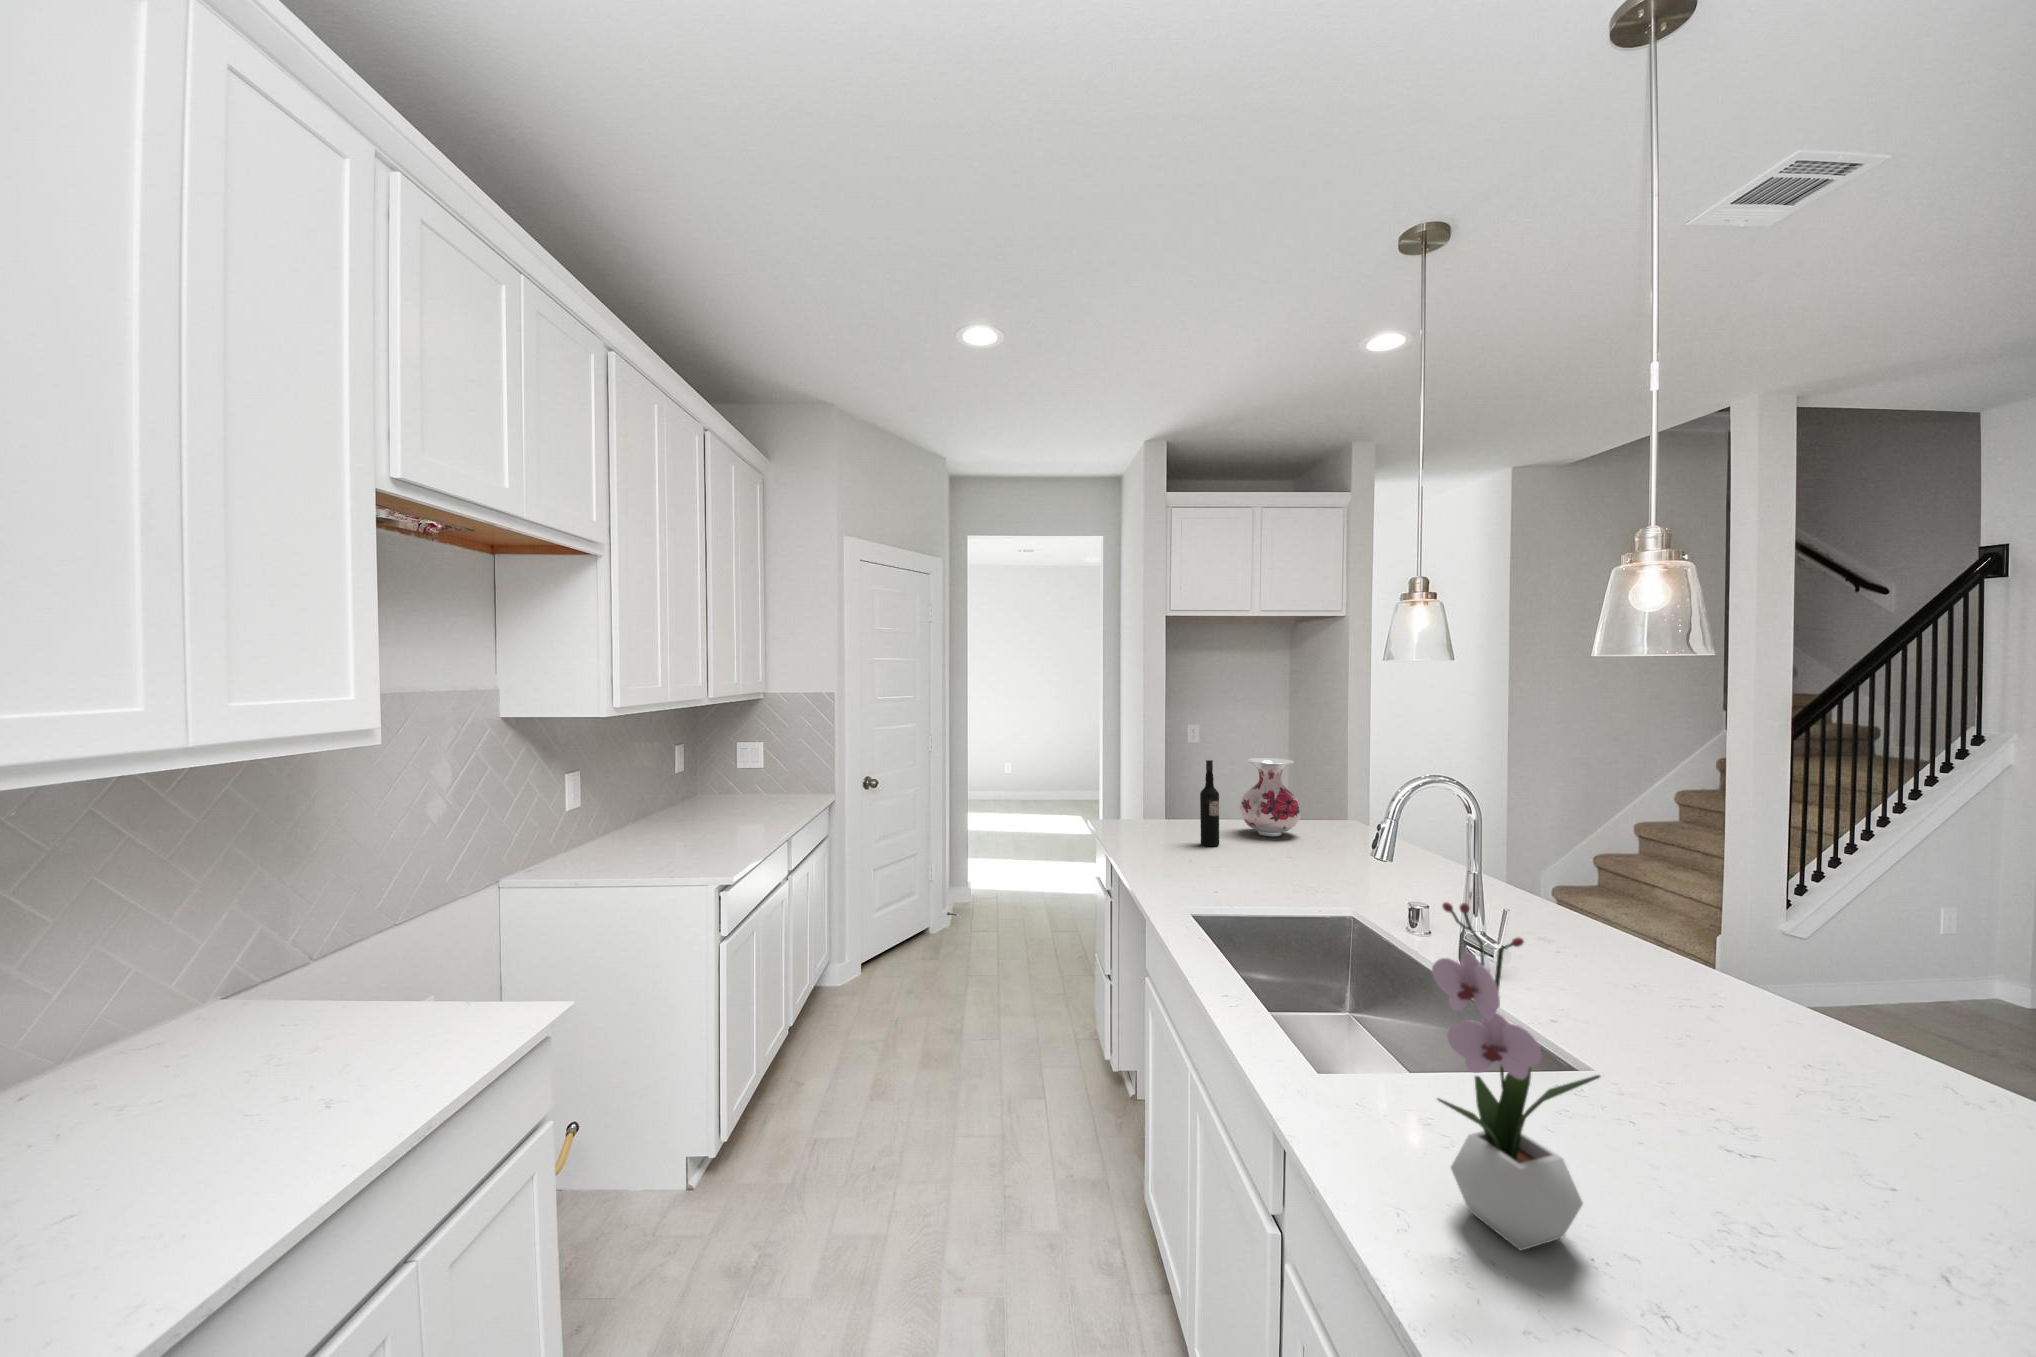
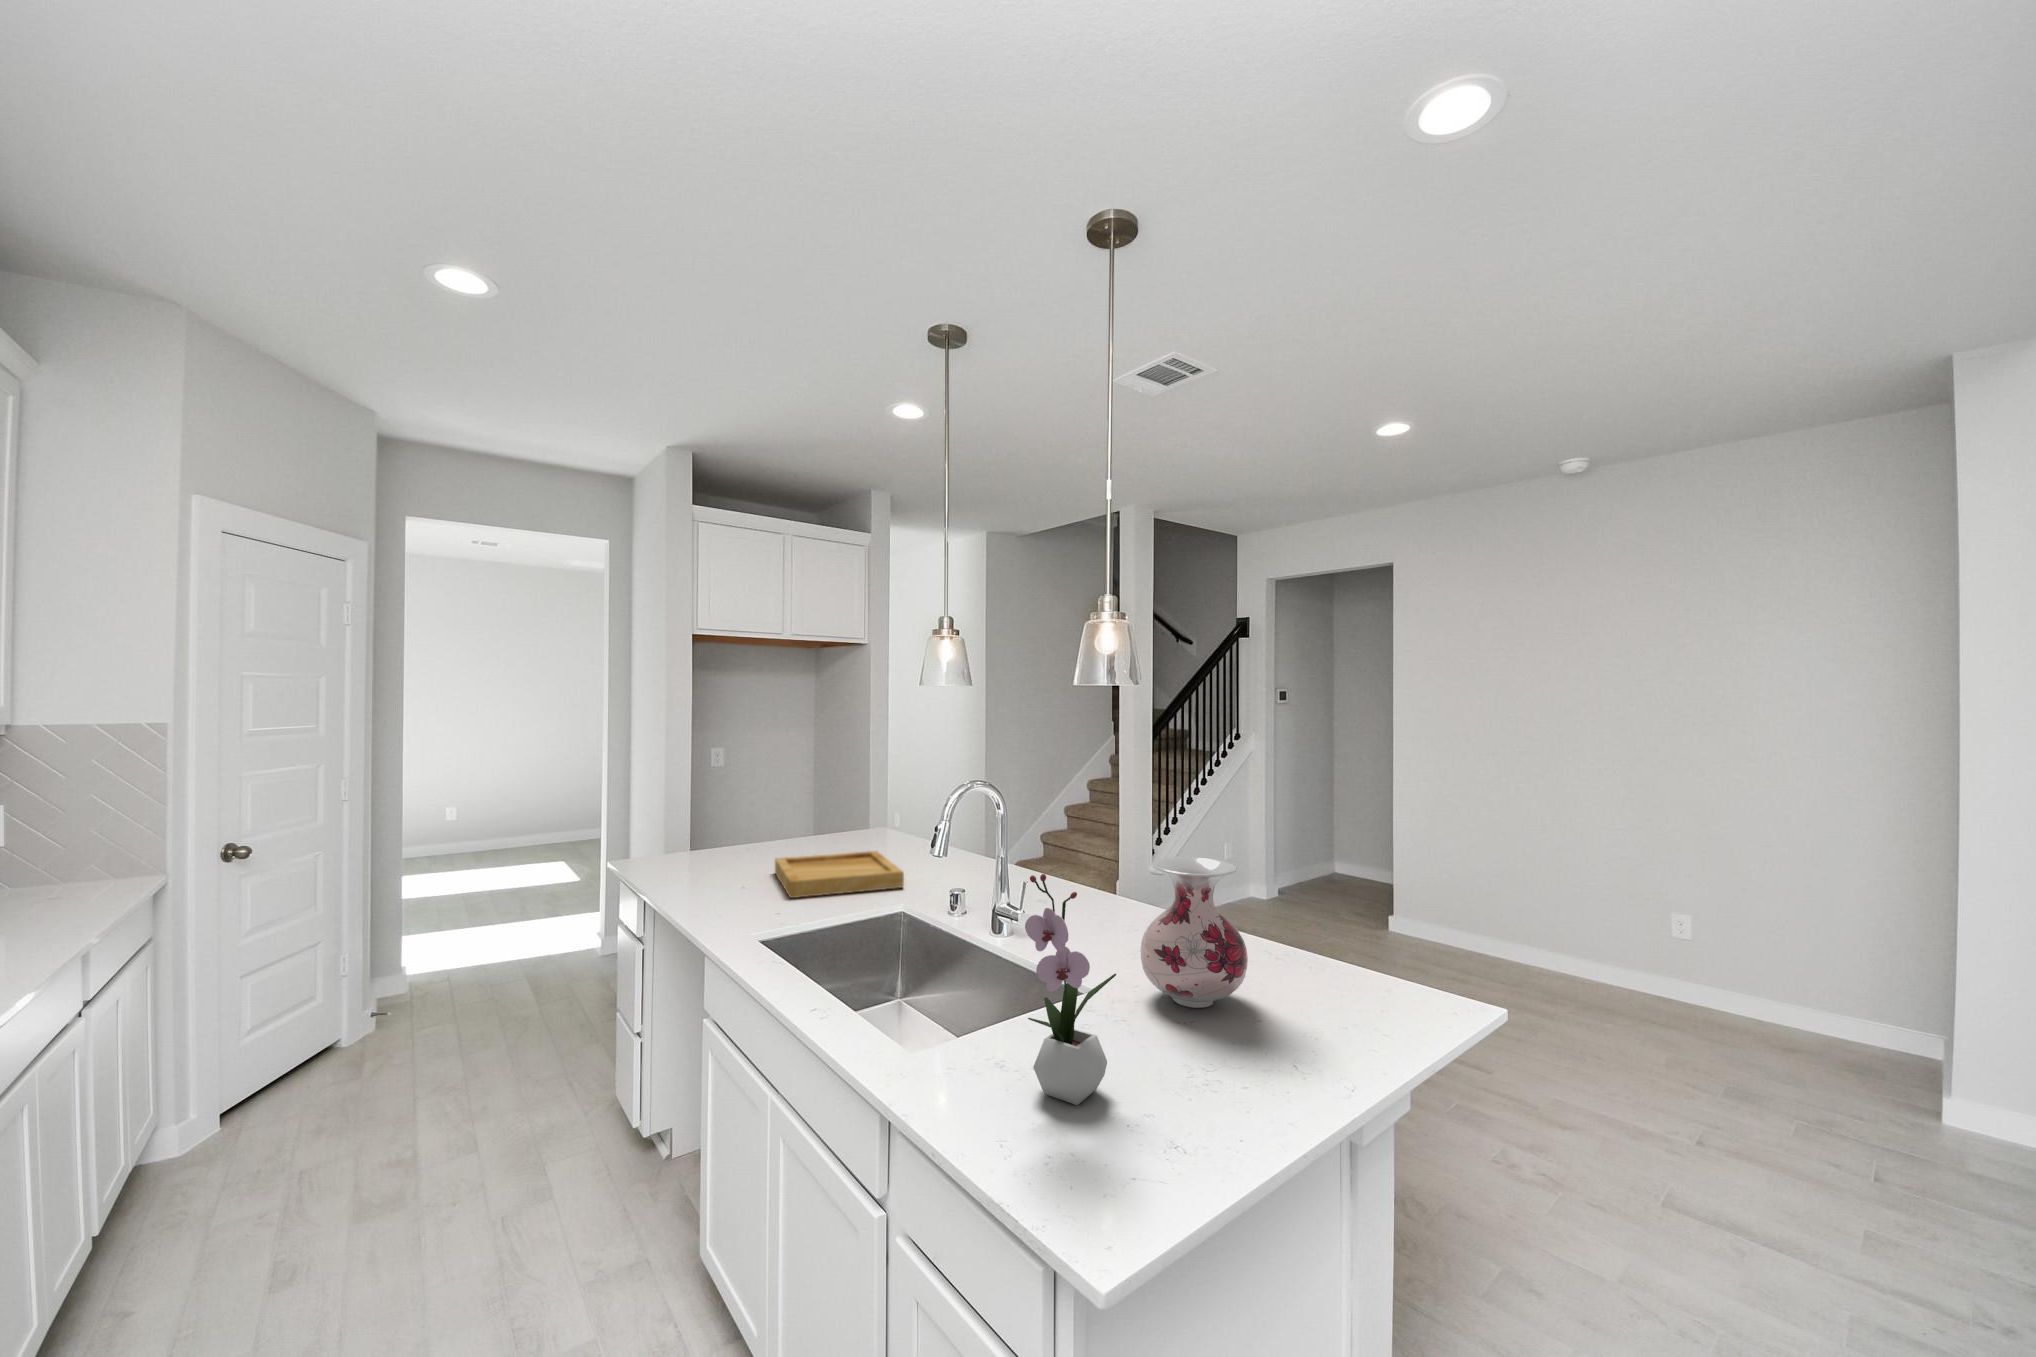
vase: present [1240,758,1301,836] -> present [1141,856,1248,1008]
wine bottle: present [1200,760,1219,846] -> none [746,782,765,870]
tray: none [1227,837,1360,888] -> present [775,851,904,898]

